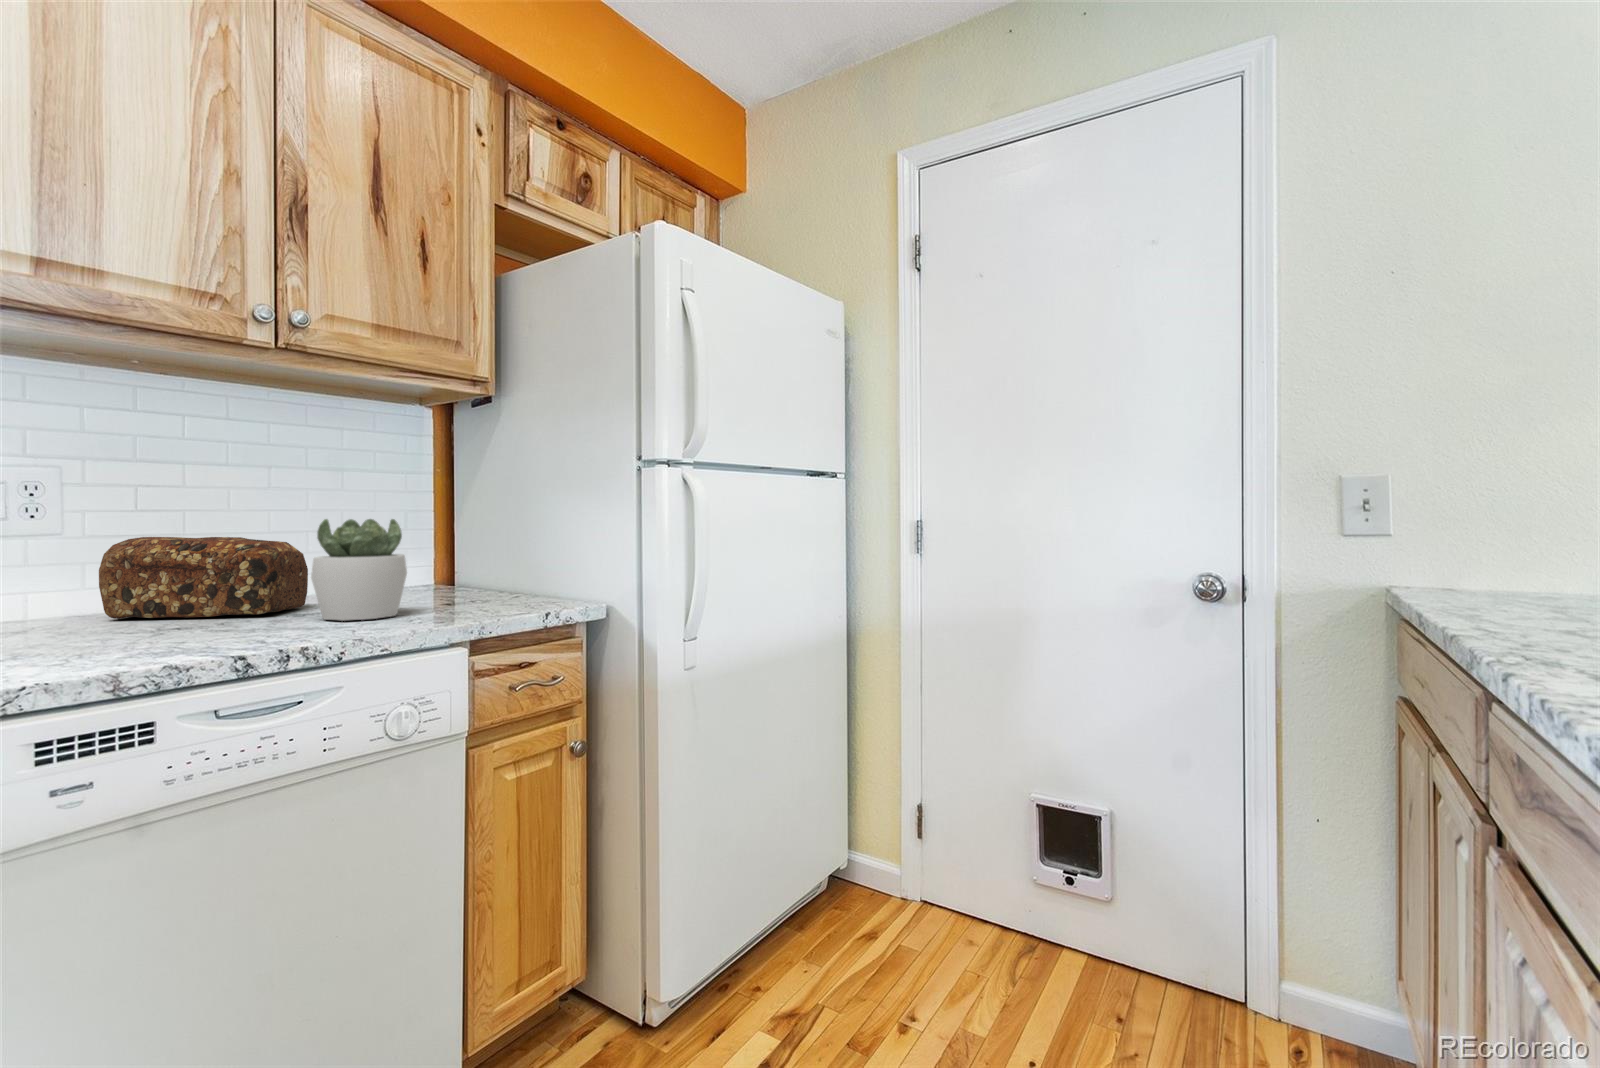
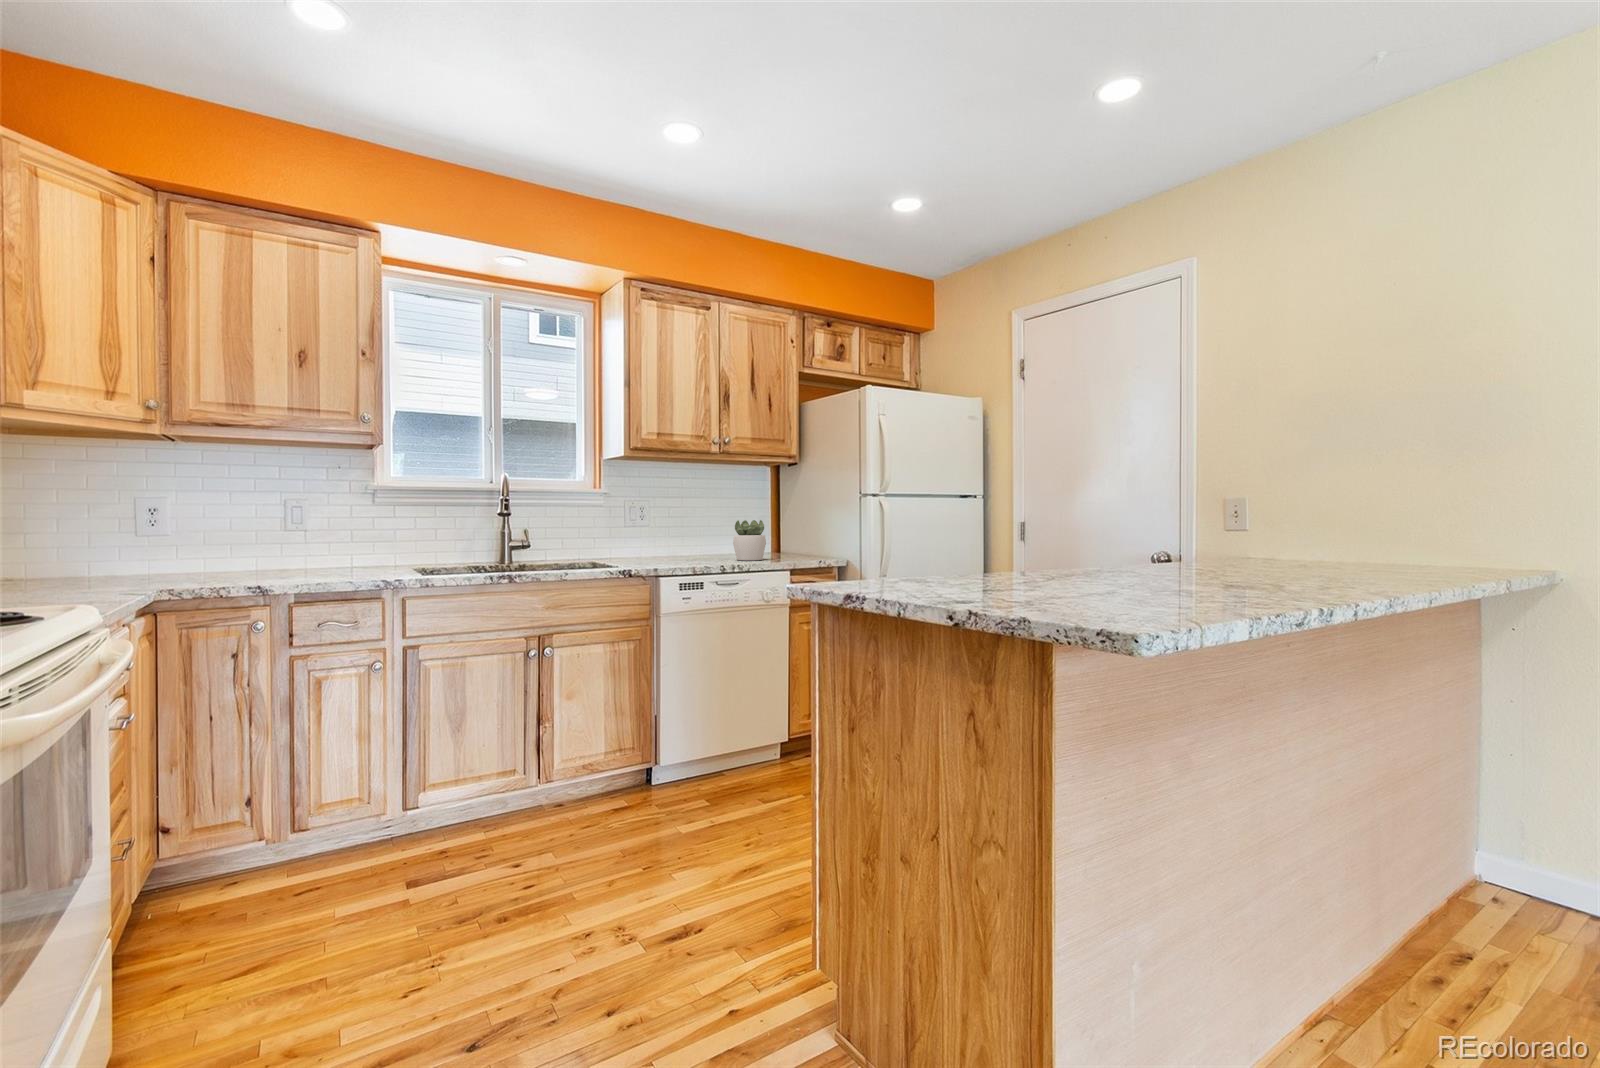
bread loaf: present [99,537,308,619] -> none [661,528,726,559]

